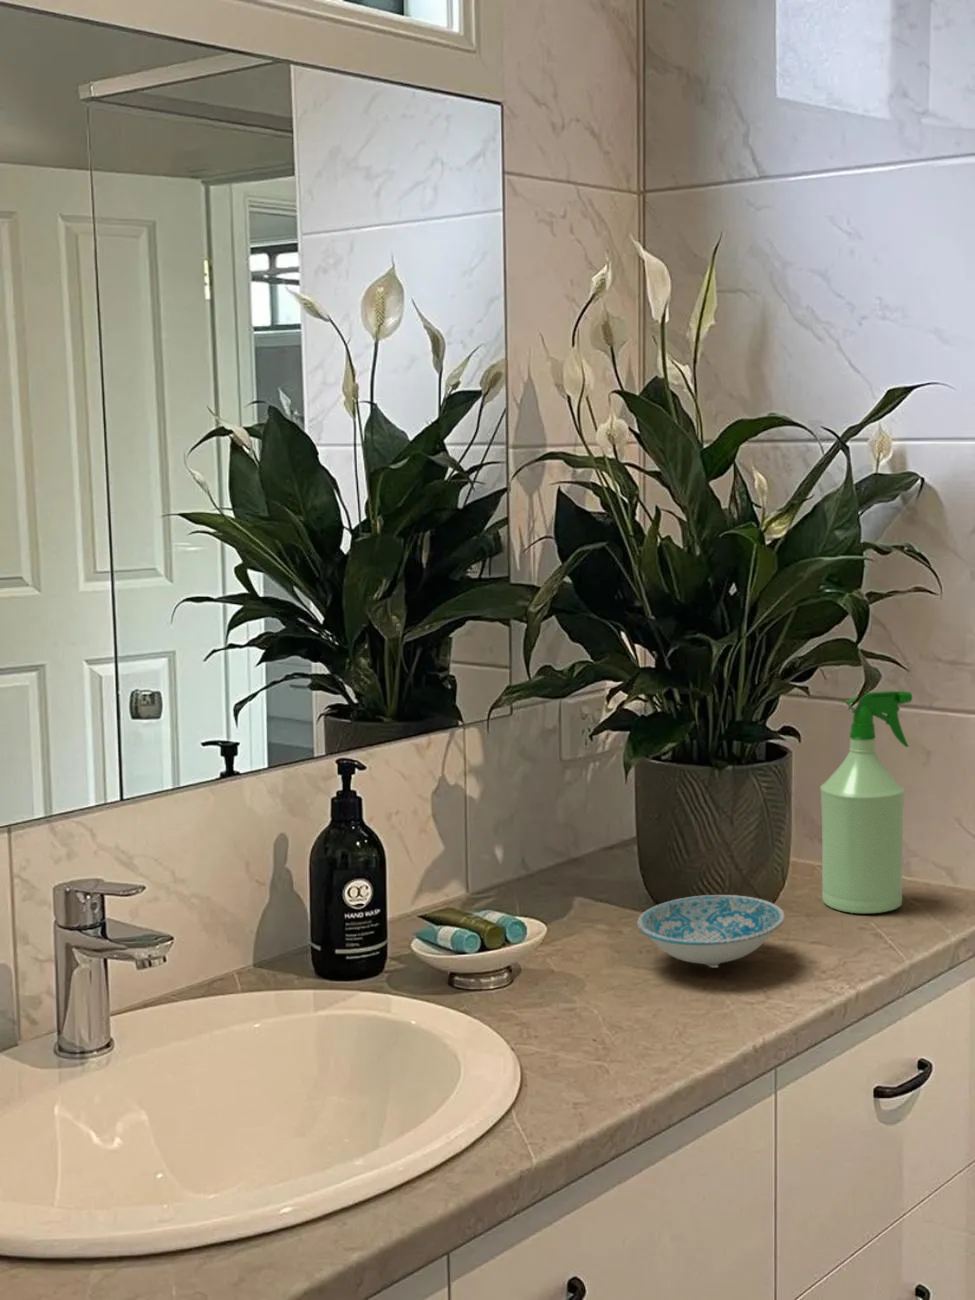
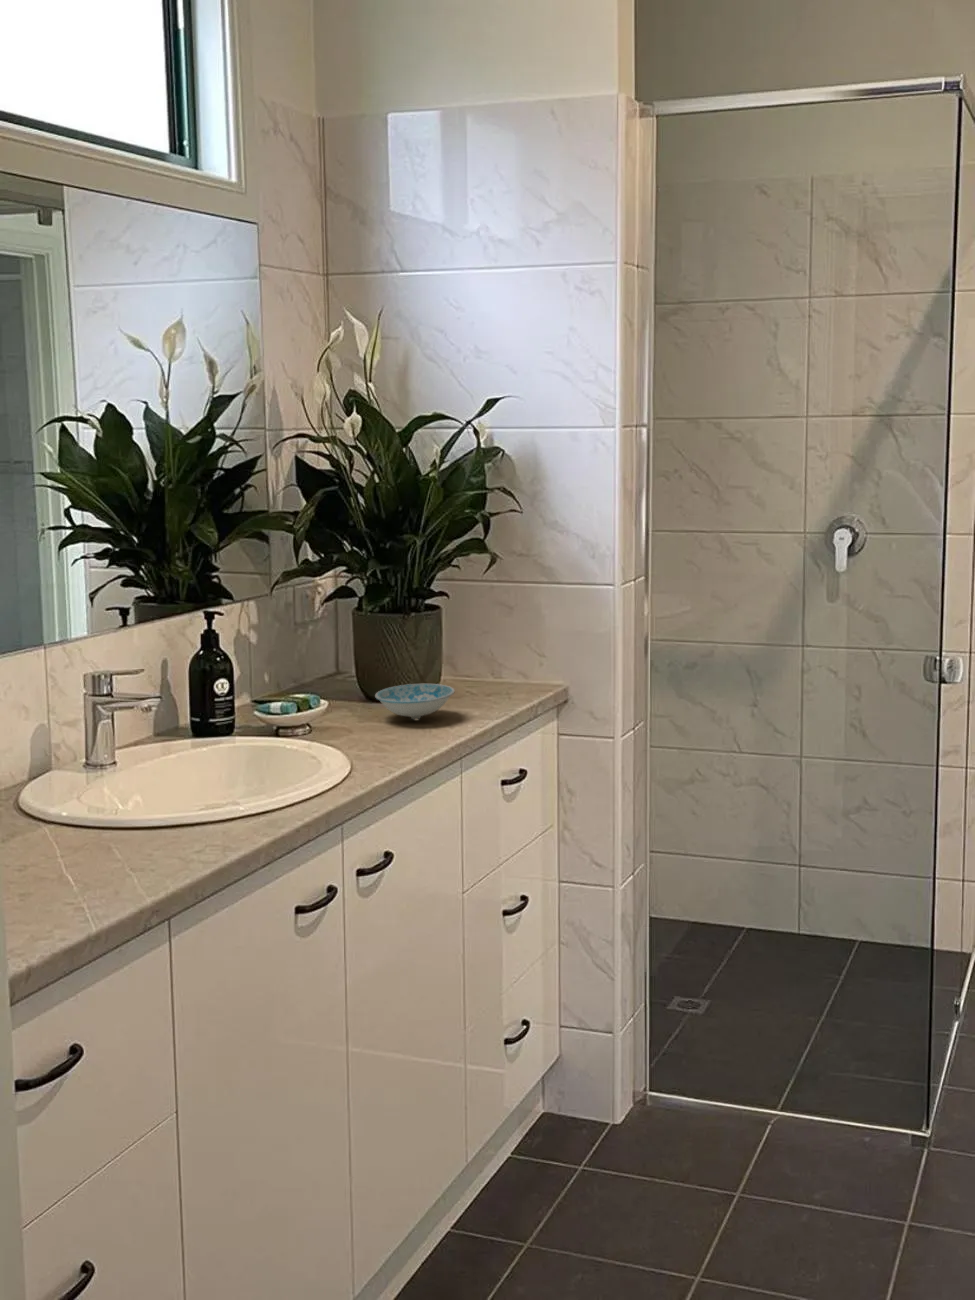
spray bottle: present [820,691,912,913] -> none [458,570,507,696]

